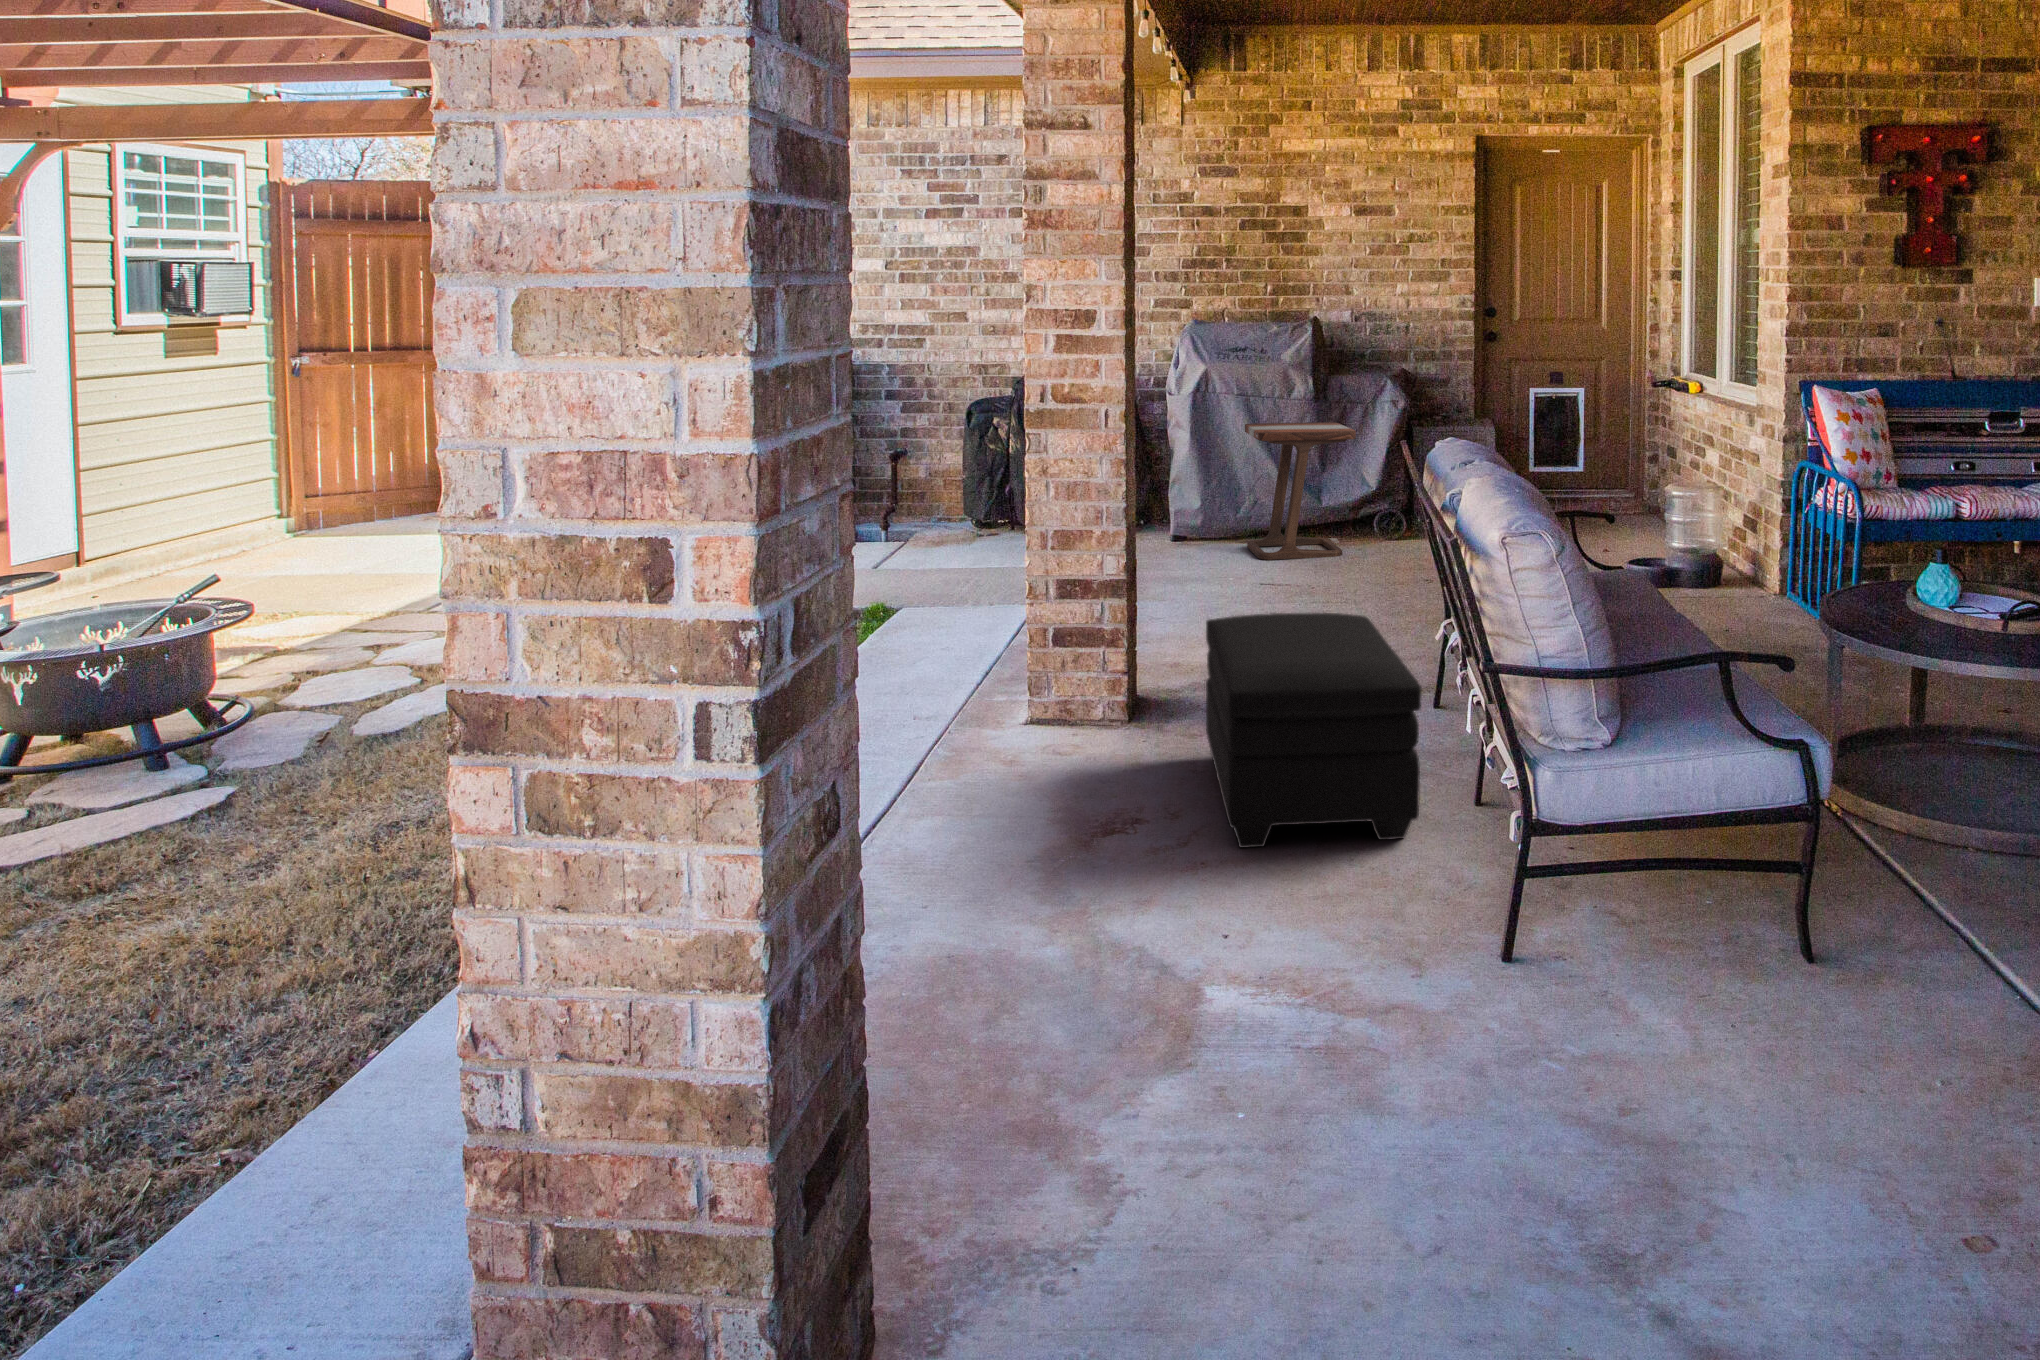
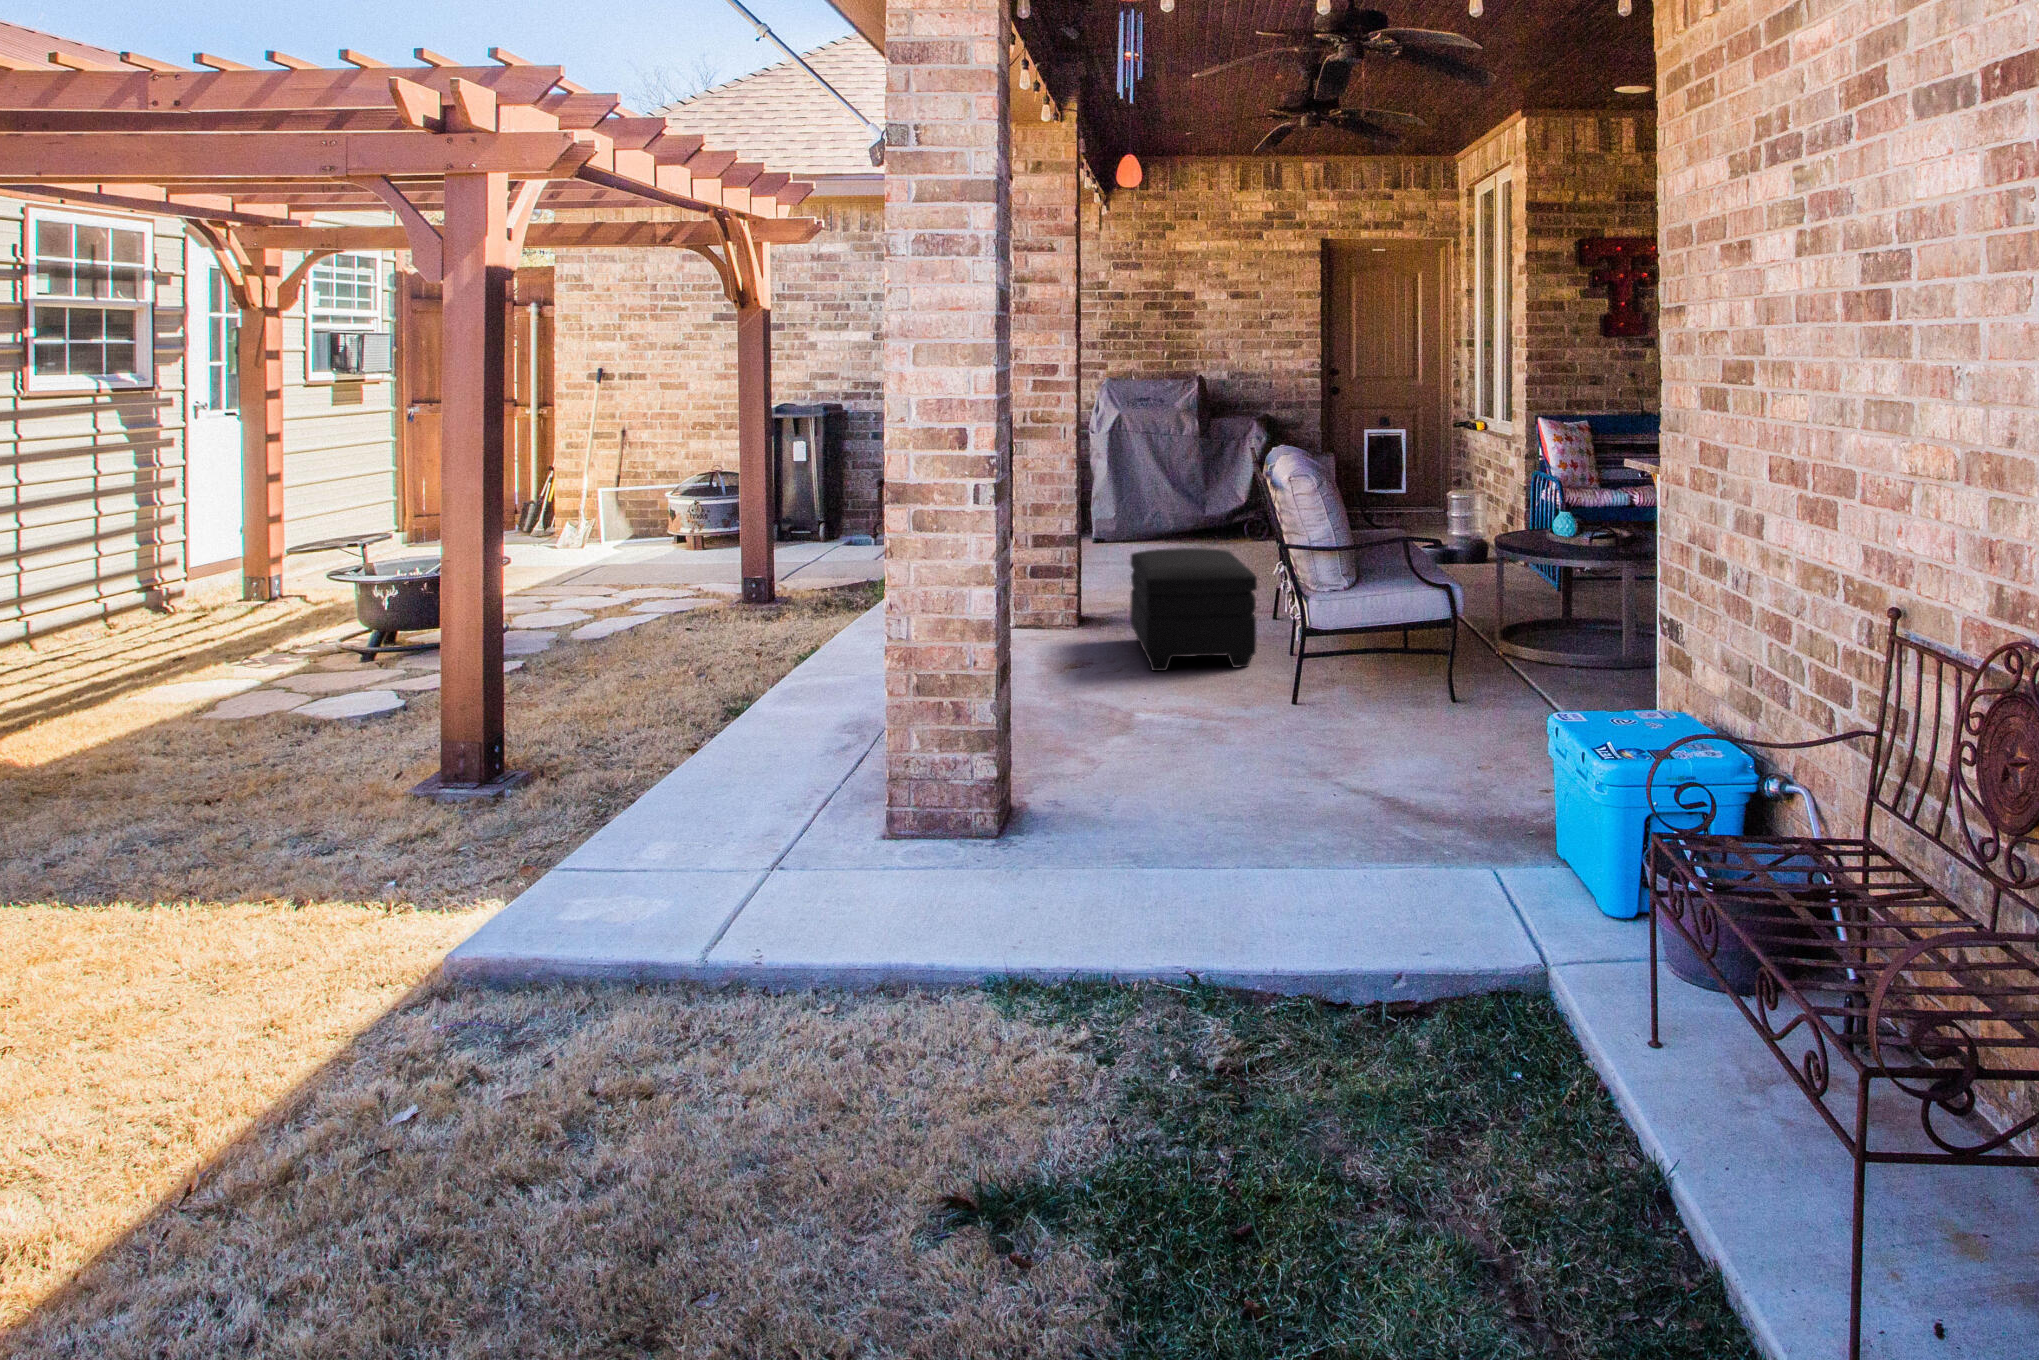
side table: present [1245,422,1356,560] -> none [1151,452,1239,552]

